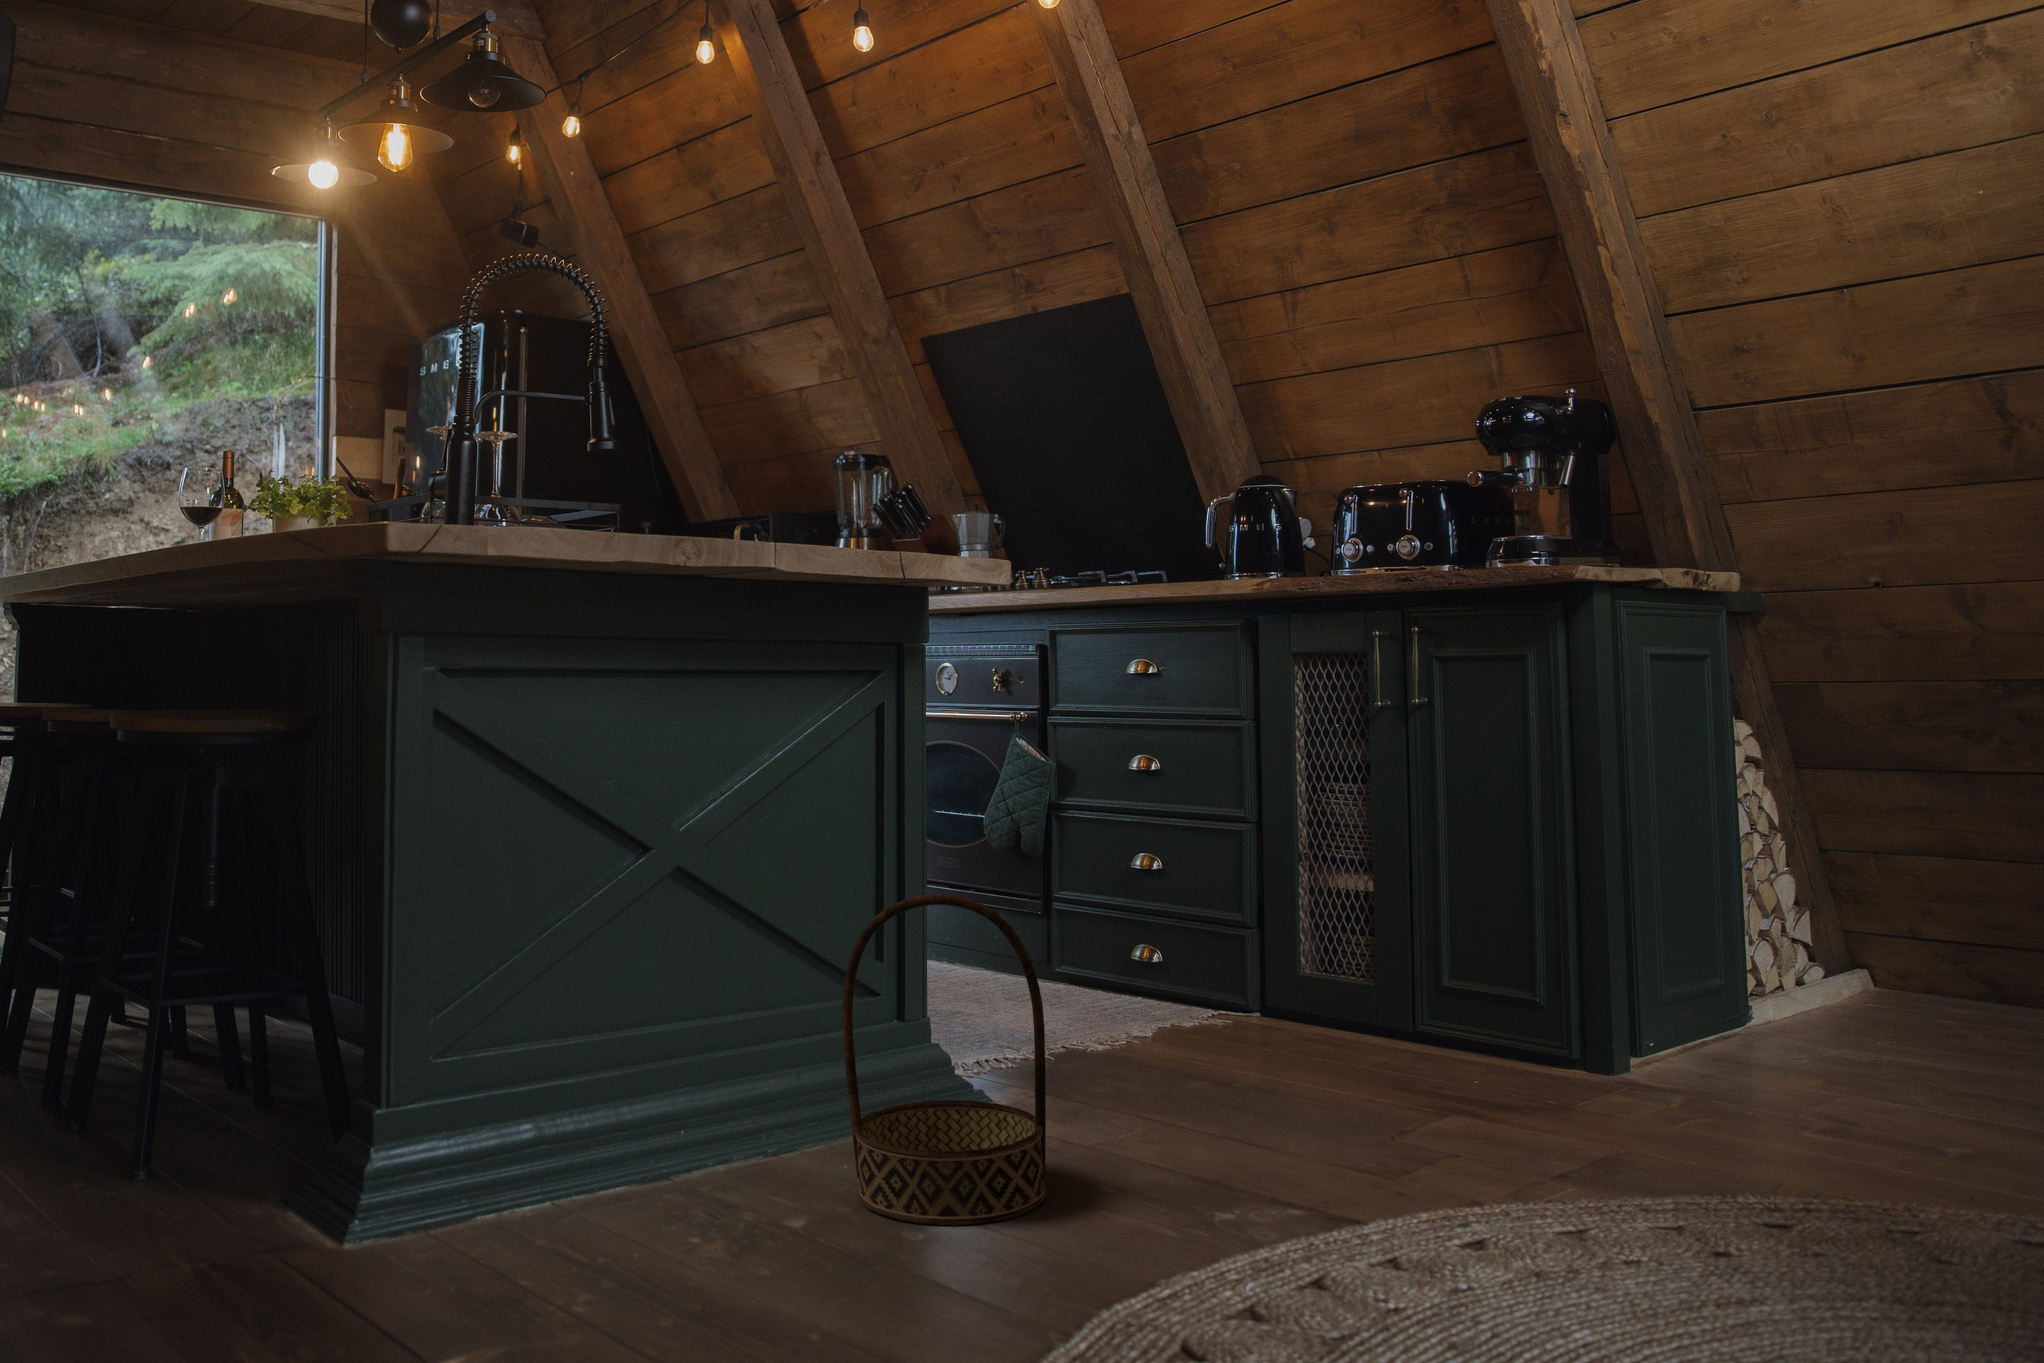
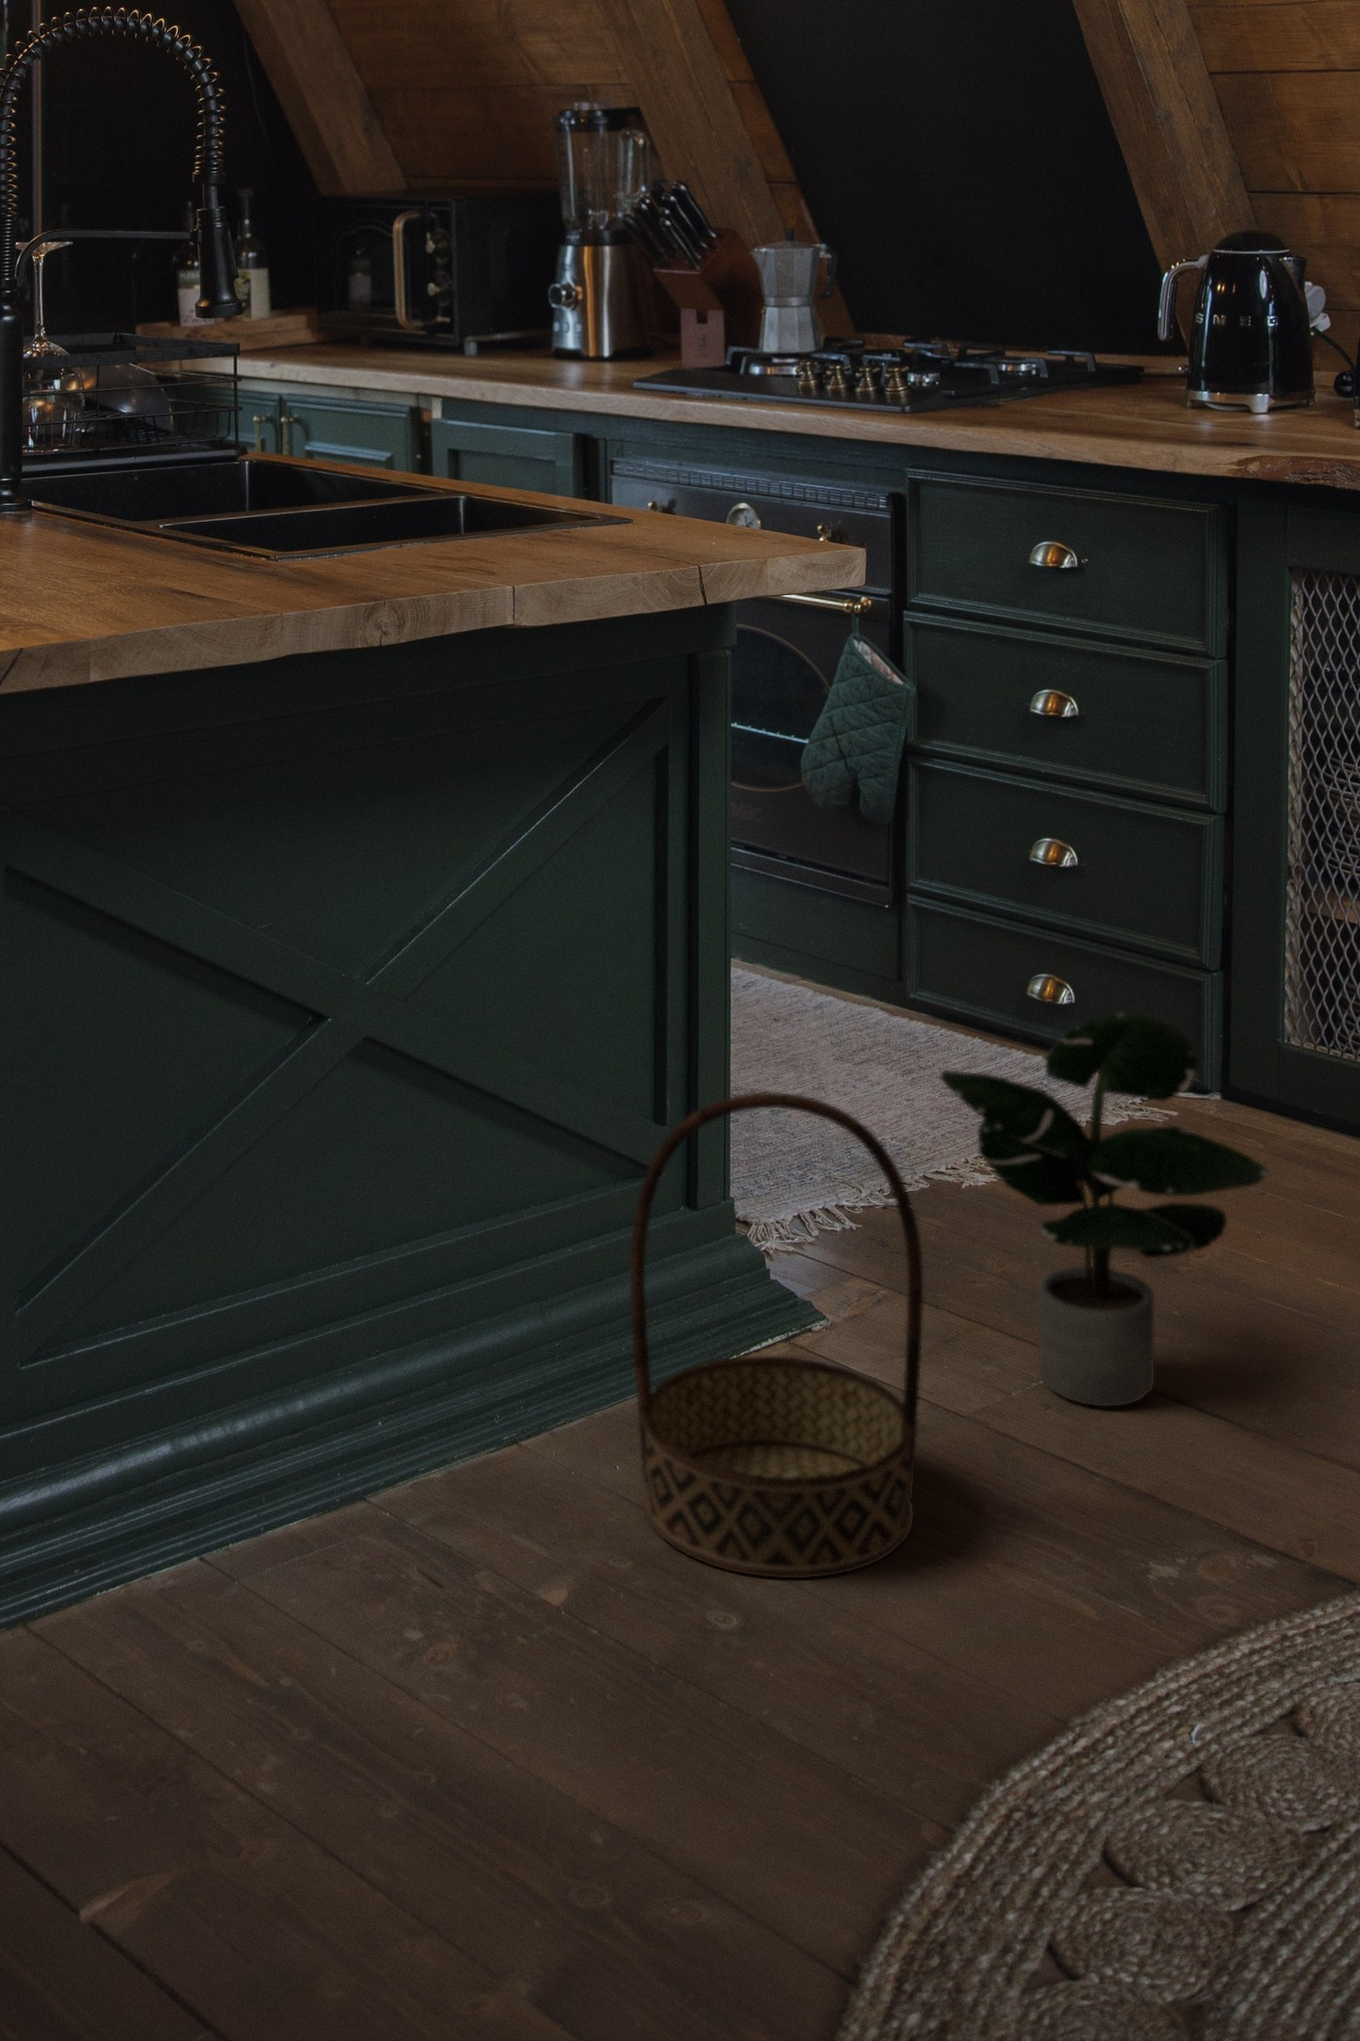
potted plant: none [1056,889,1283,1141] -> present [940,1014,1268,1406]

